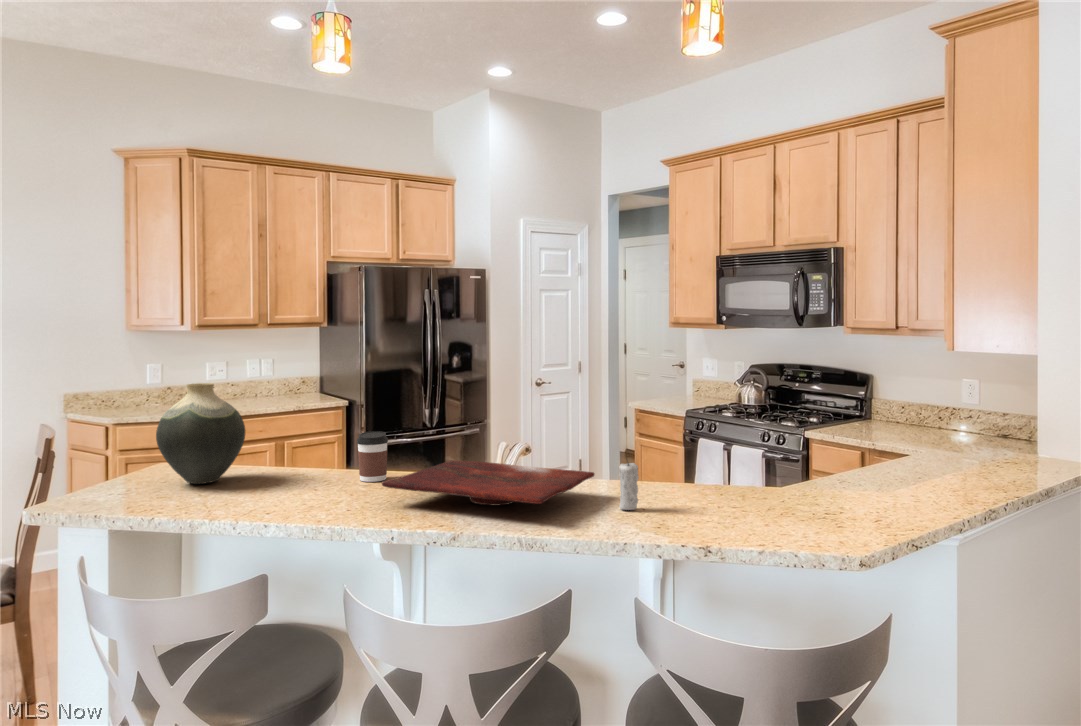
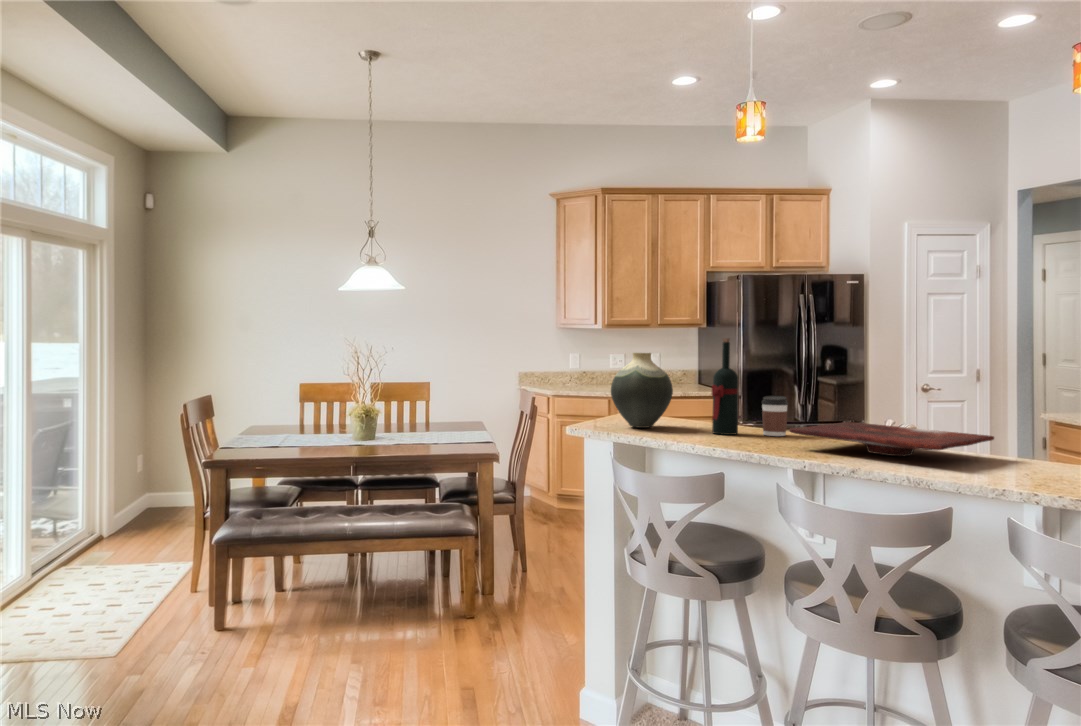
wine bottle: none [293,364,329,486] -> present [712,338,738,435]
candle: present [619,463,639,510] -> none [1022,416,1045,469]

